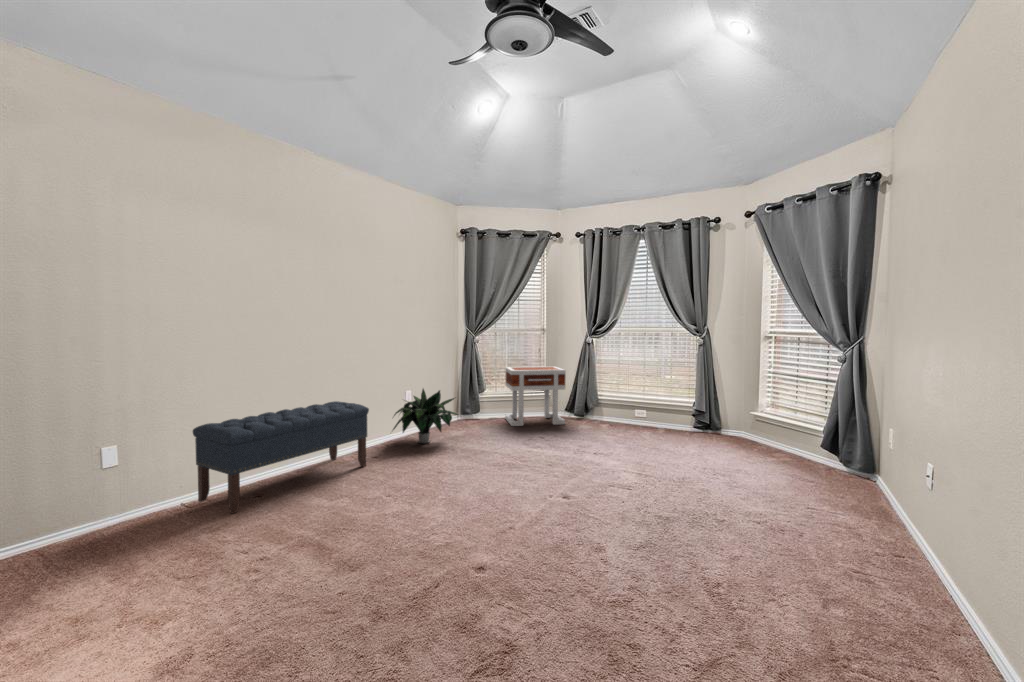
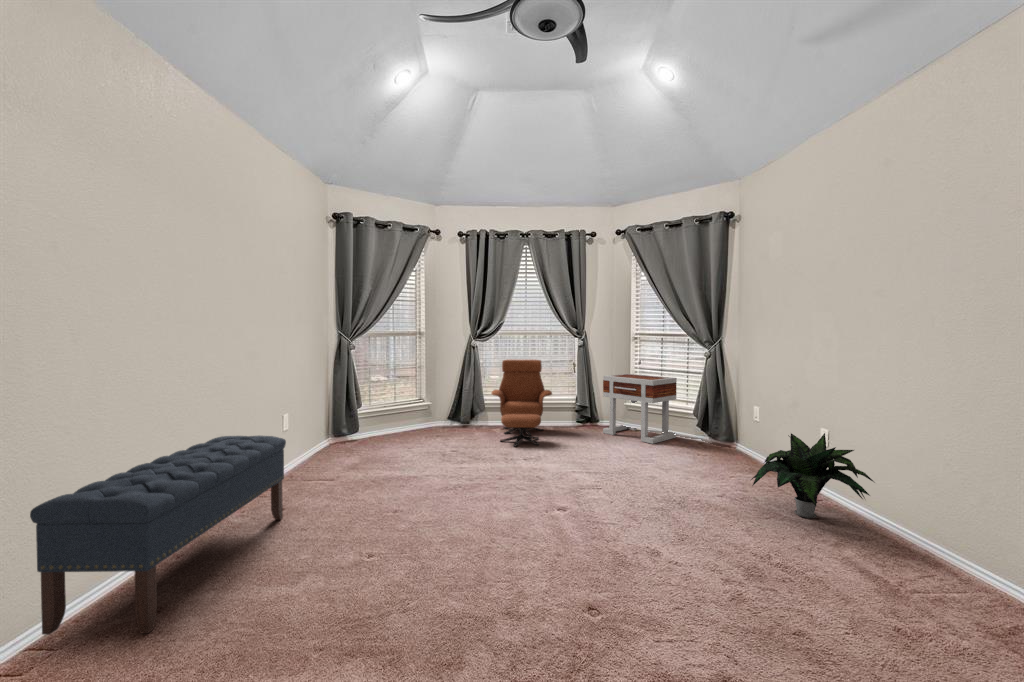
lounge chair: none [593,356,662,444] -> present [491,360,552,446]
side table: present [505,367,566,426] -> present [603,374,677,444]
potted plant: present [393,389,458,443] -> present [751,433,874,518]

